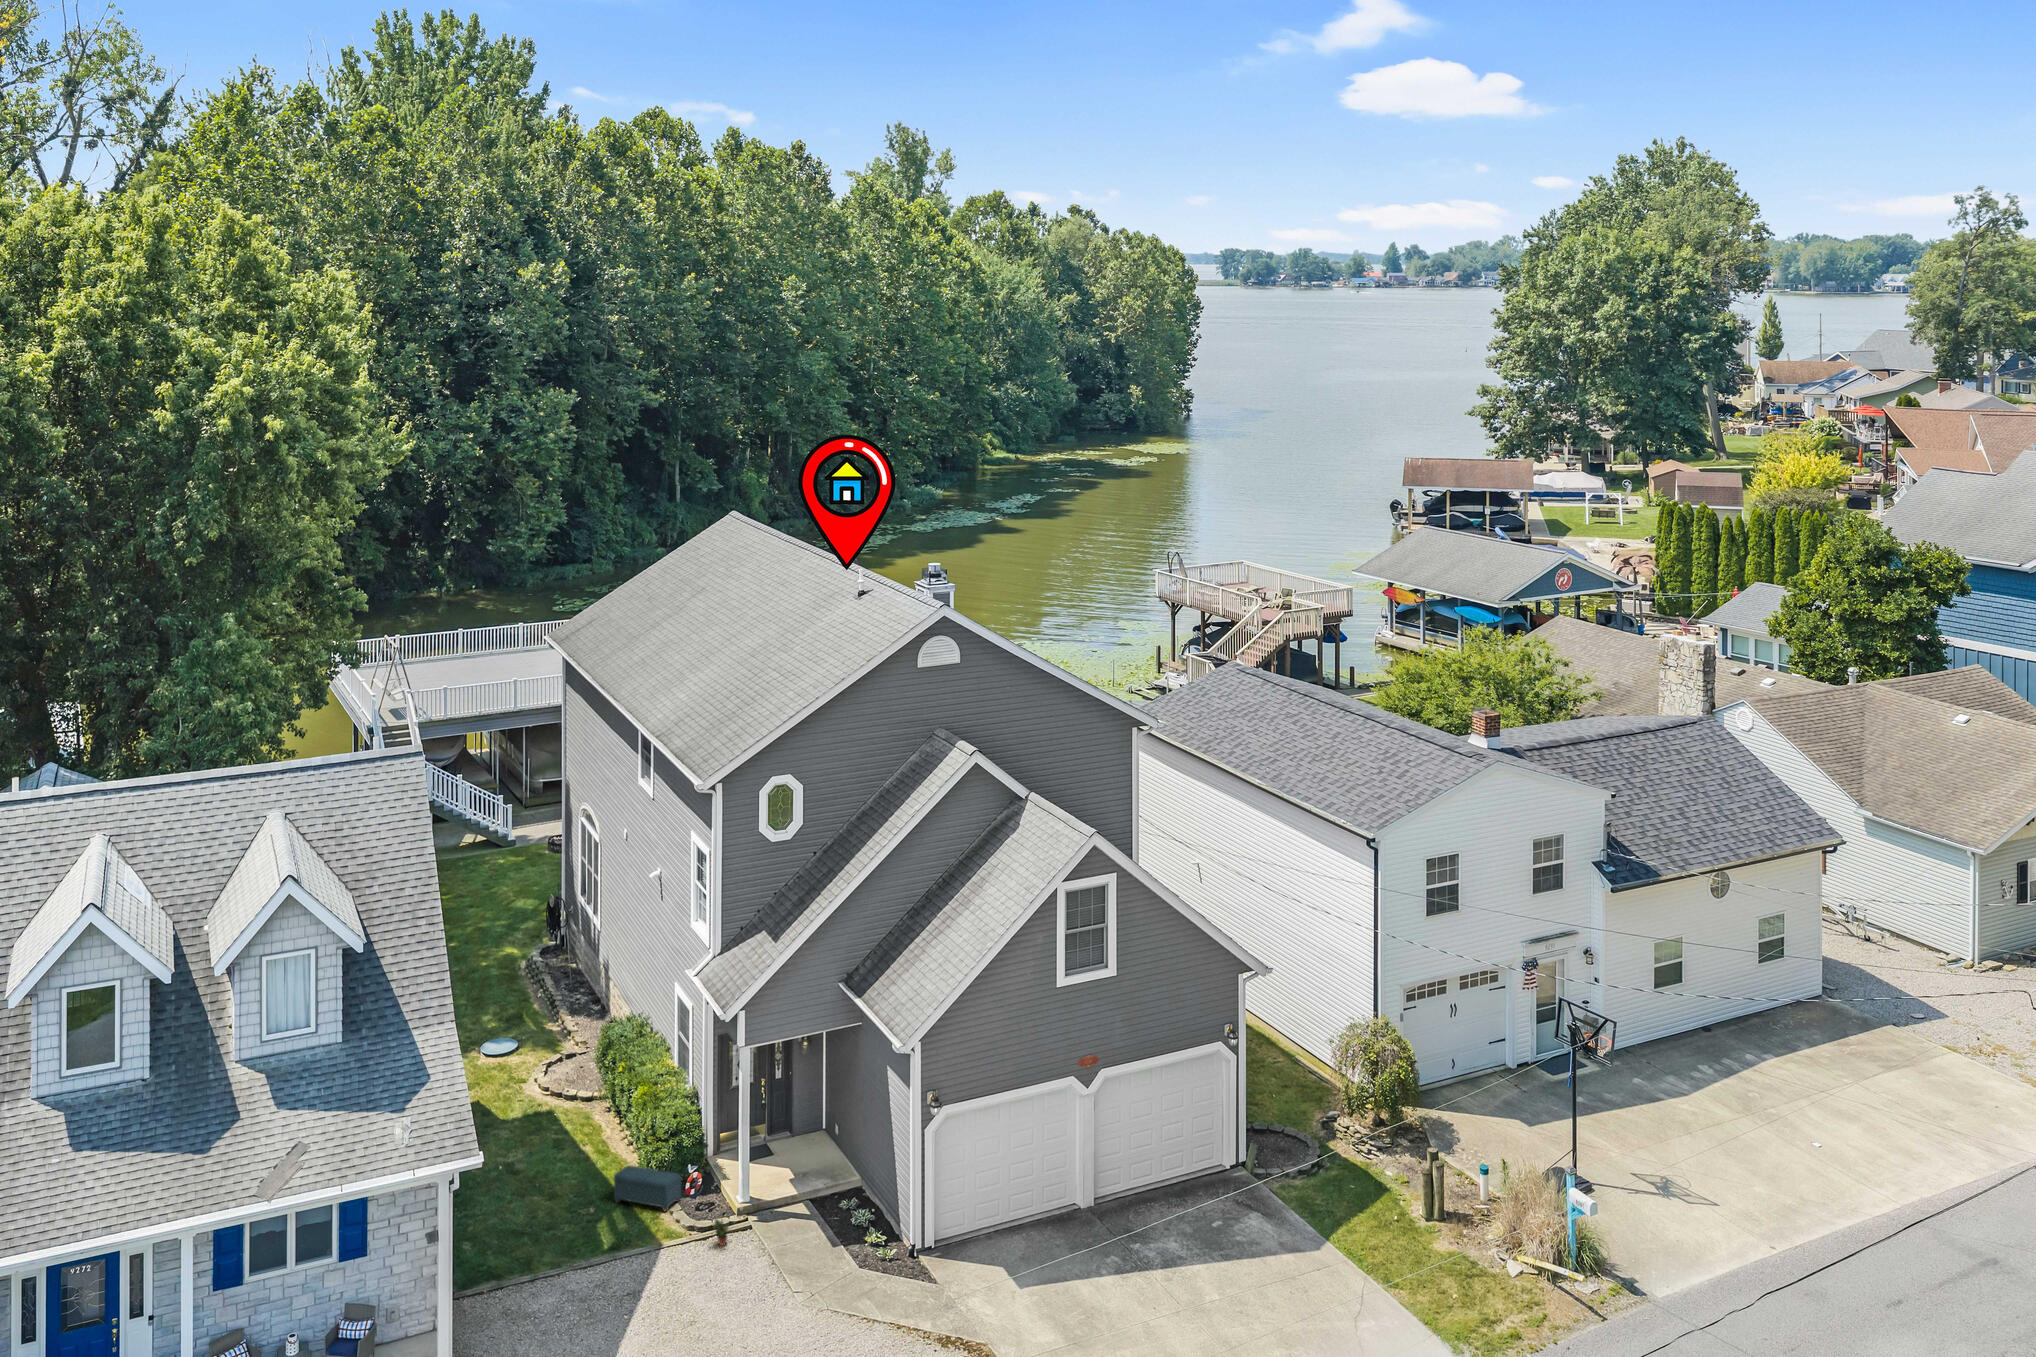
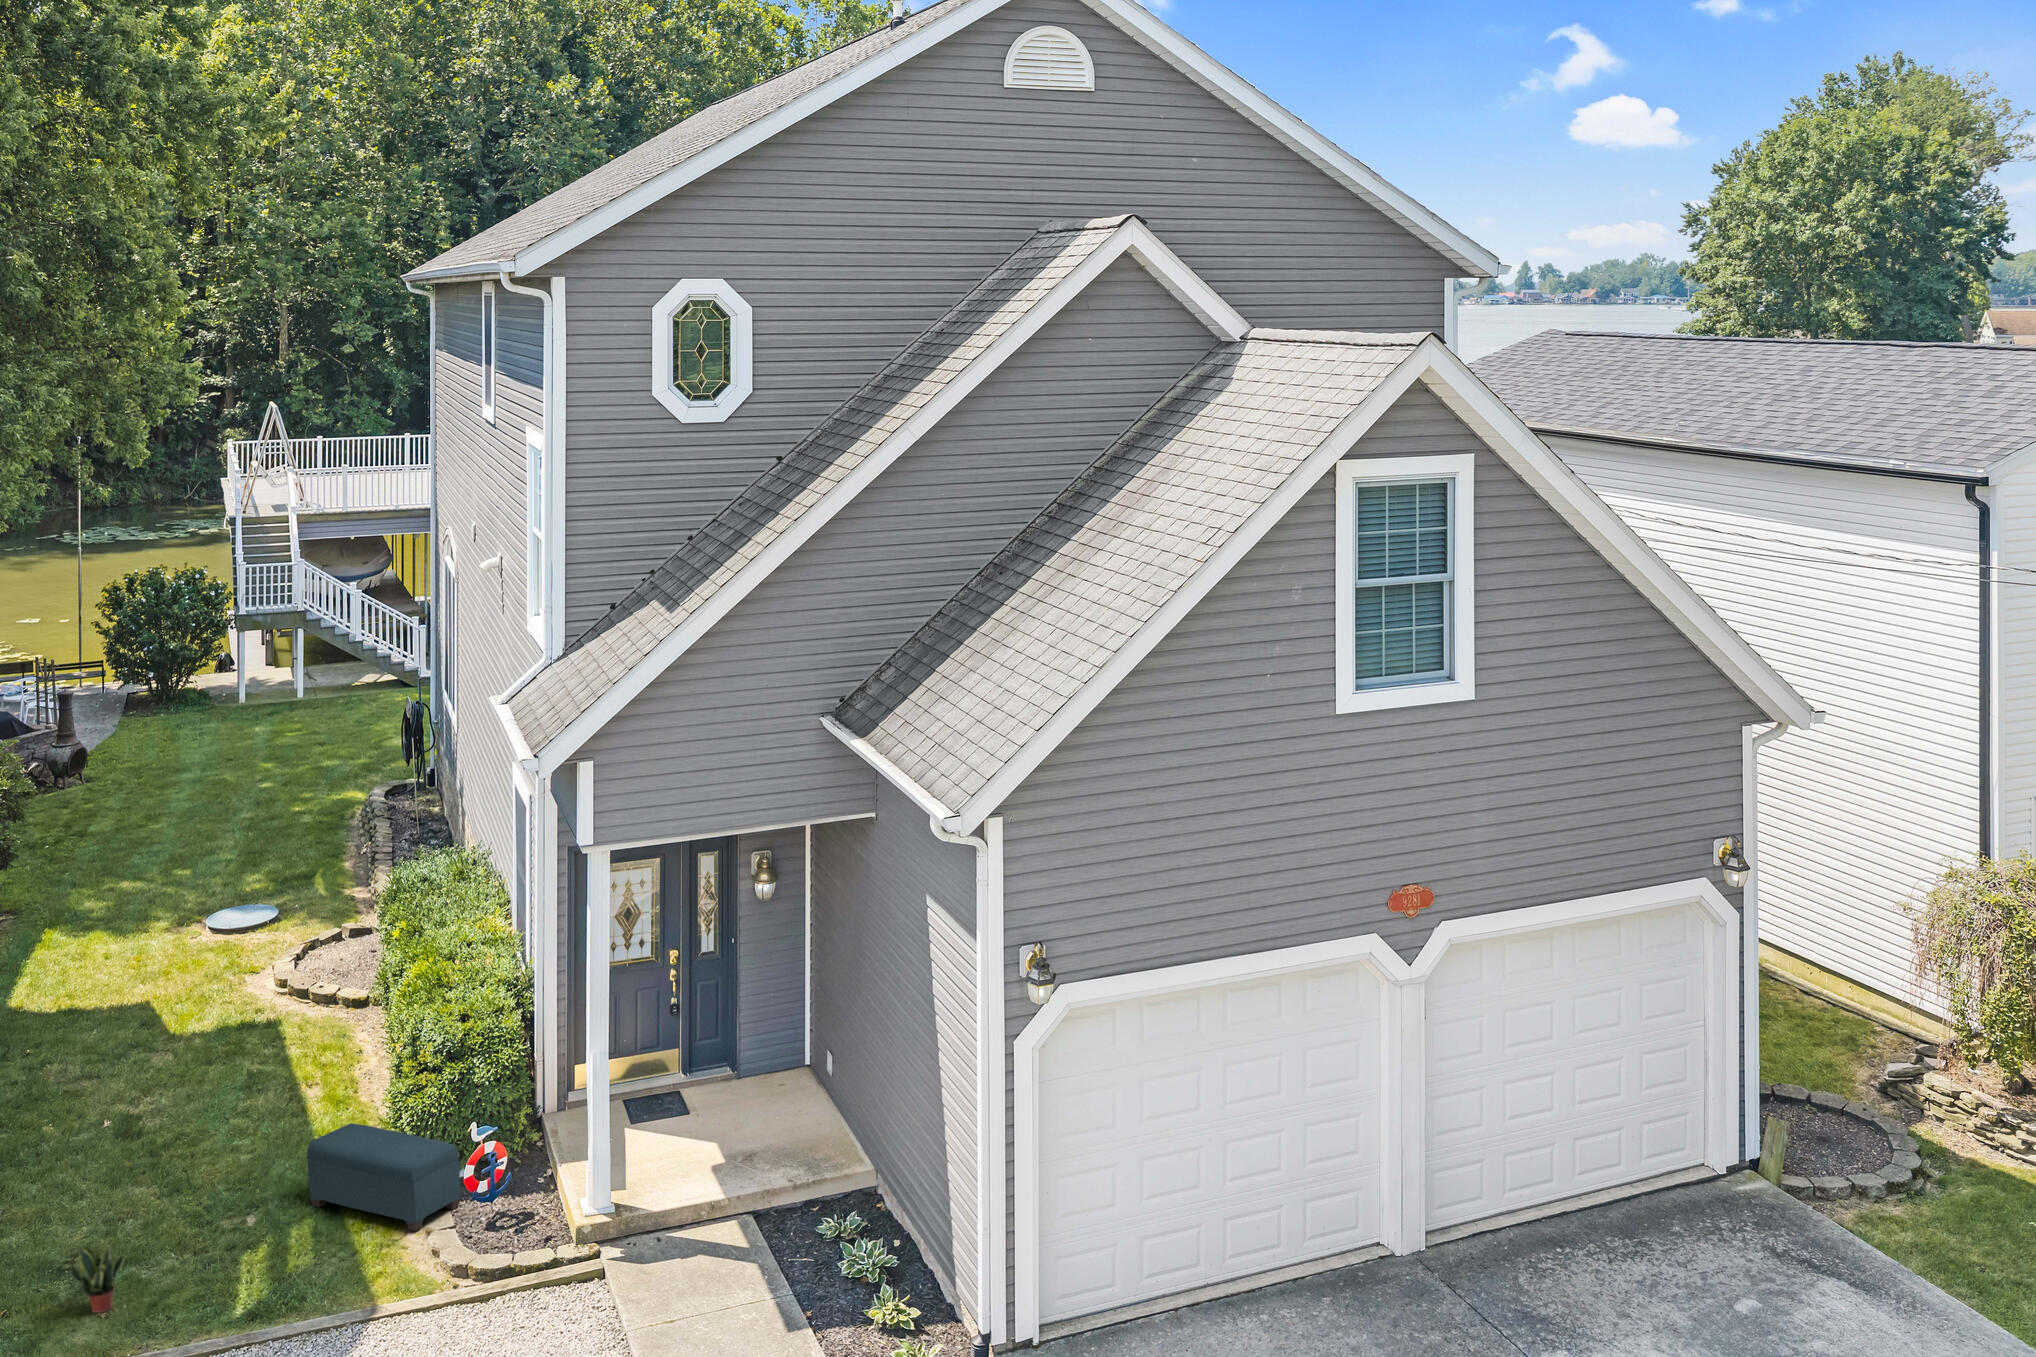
potted plant: present [714,1219,729,1245] -> present [70,1247,123,1313]

